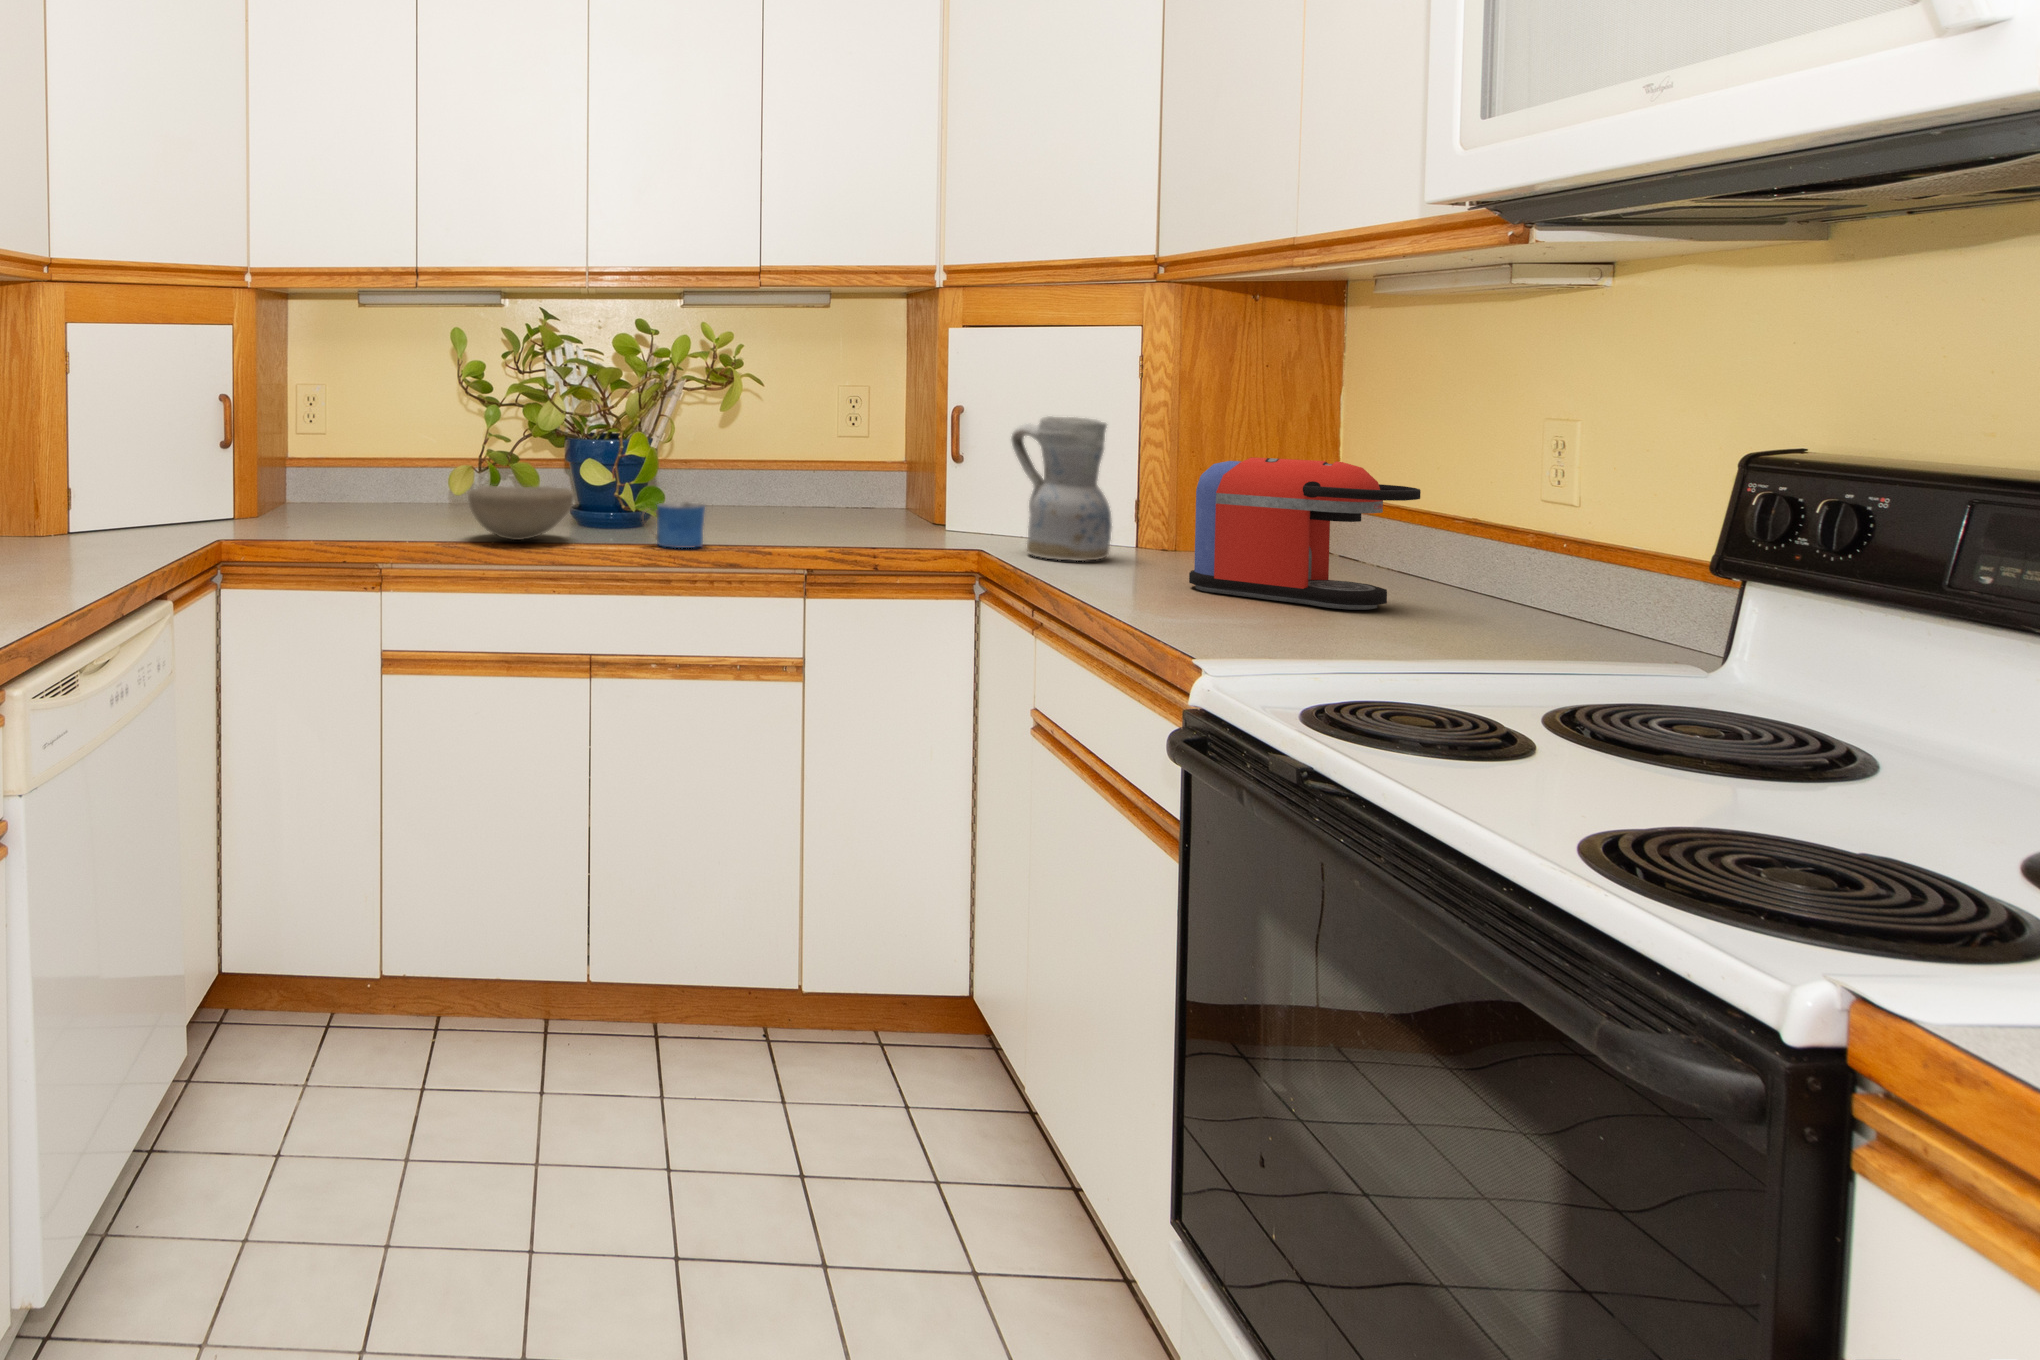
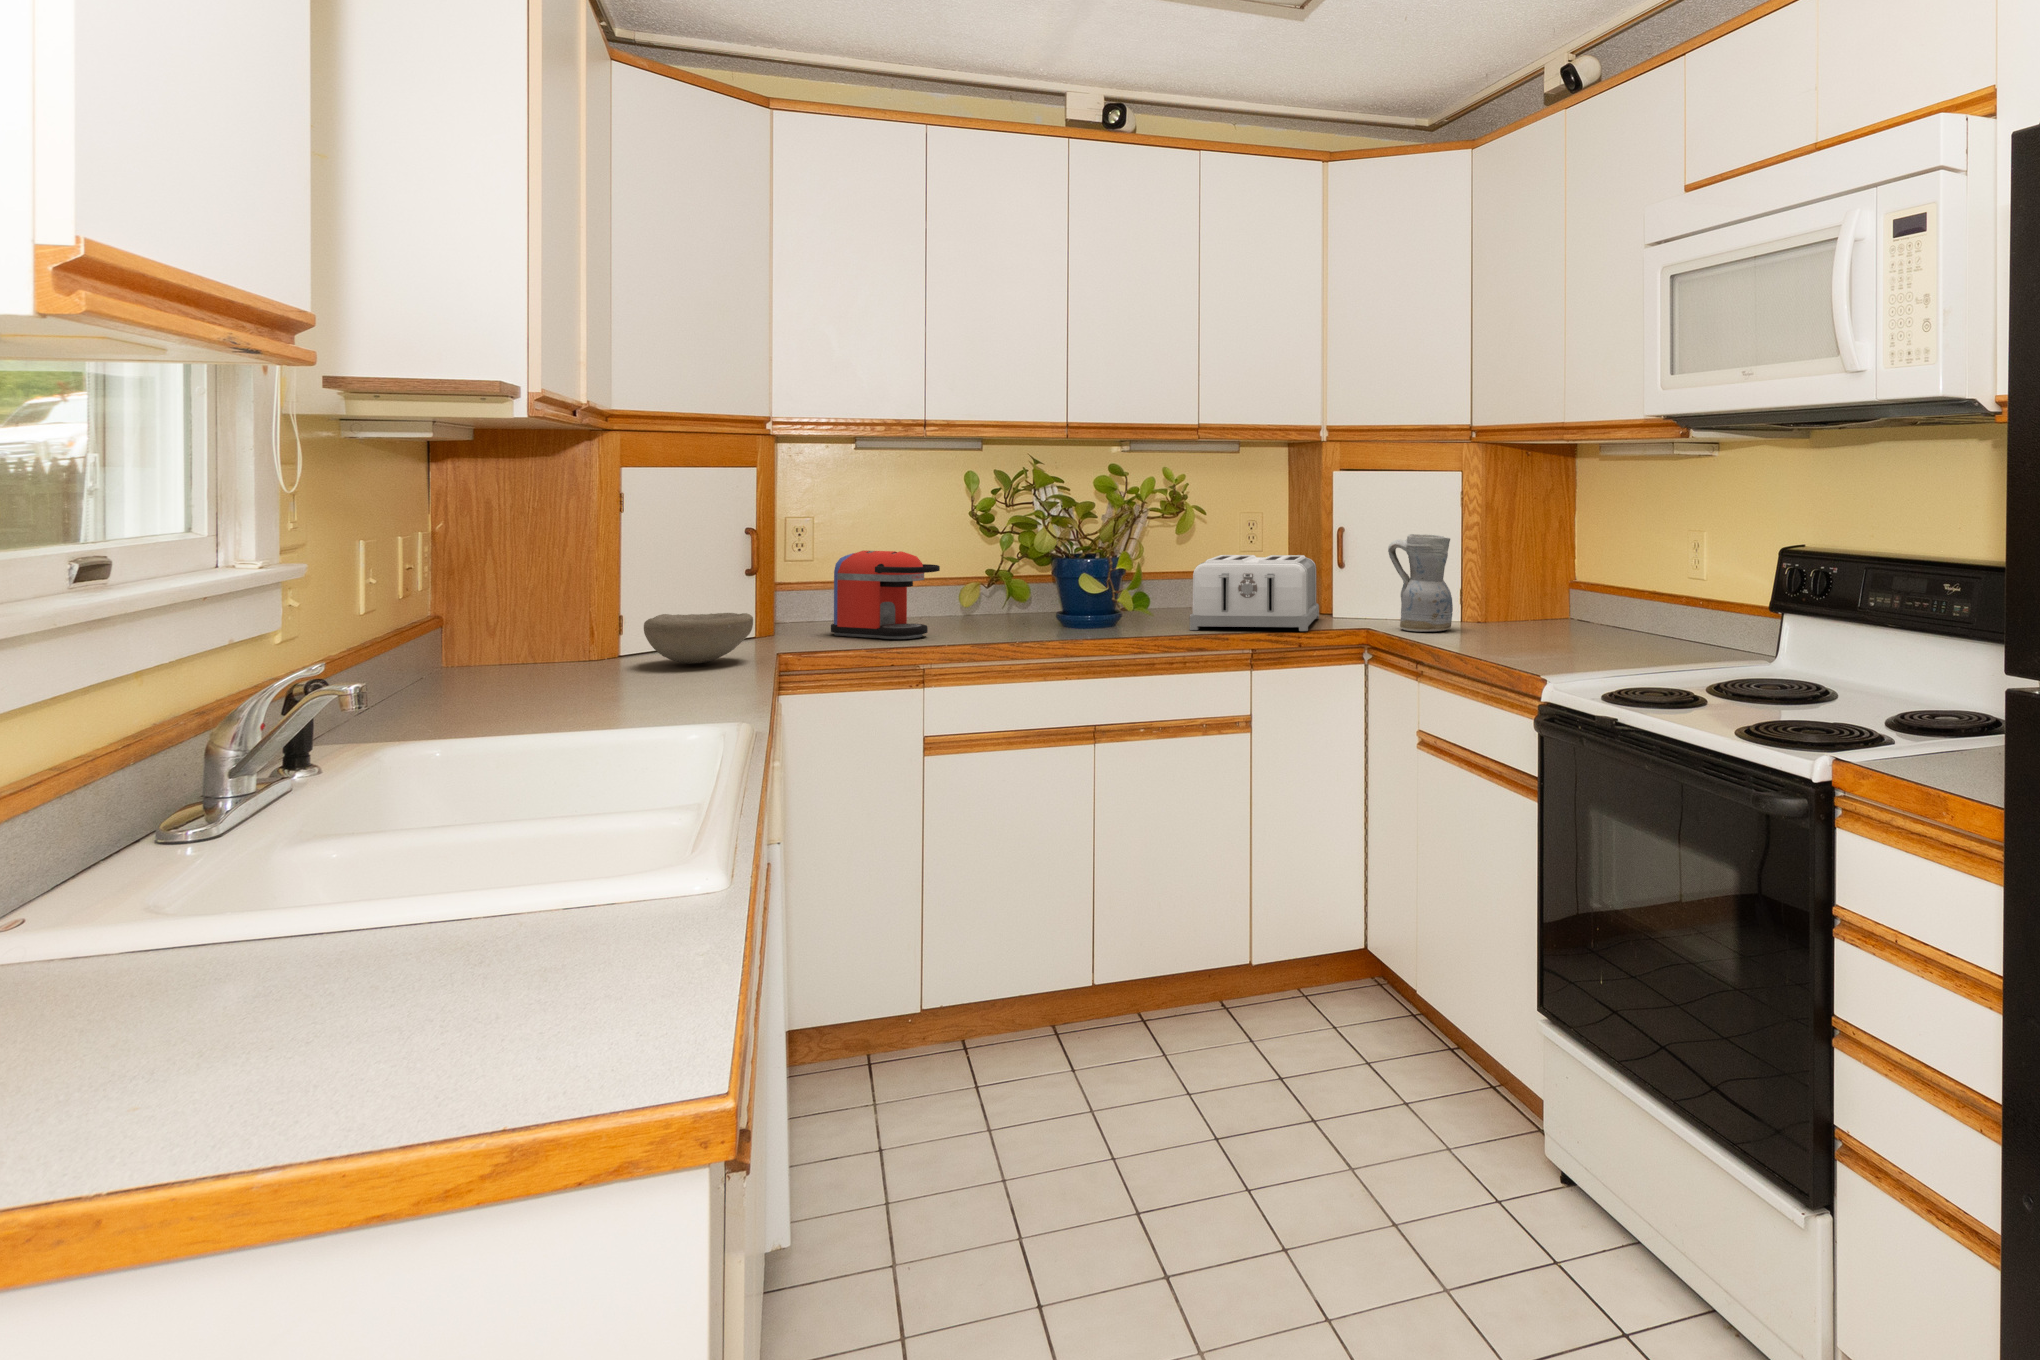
toaster: none [726,440,922,548] -> present [1190,555,1319,631]
coffee maker: present [1189,457,1421,610] -> present [831,551,940,639]
bowl: present [468,485,574,540] -> present [644,613,753,664]
mug: present [644,502,705,548] -> none [1137,604,1185,639]

